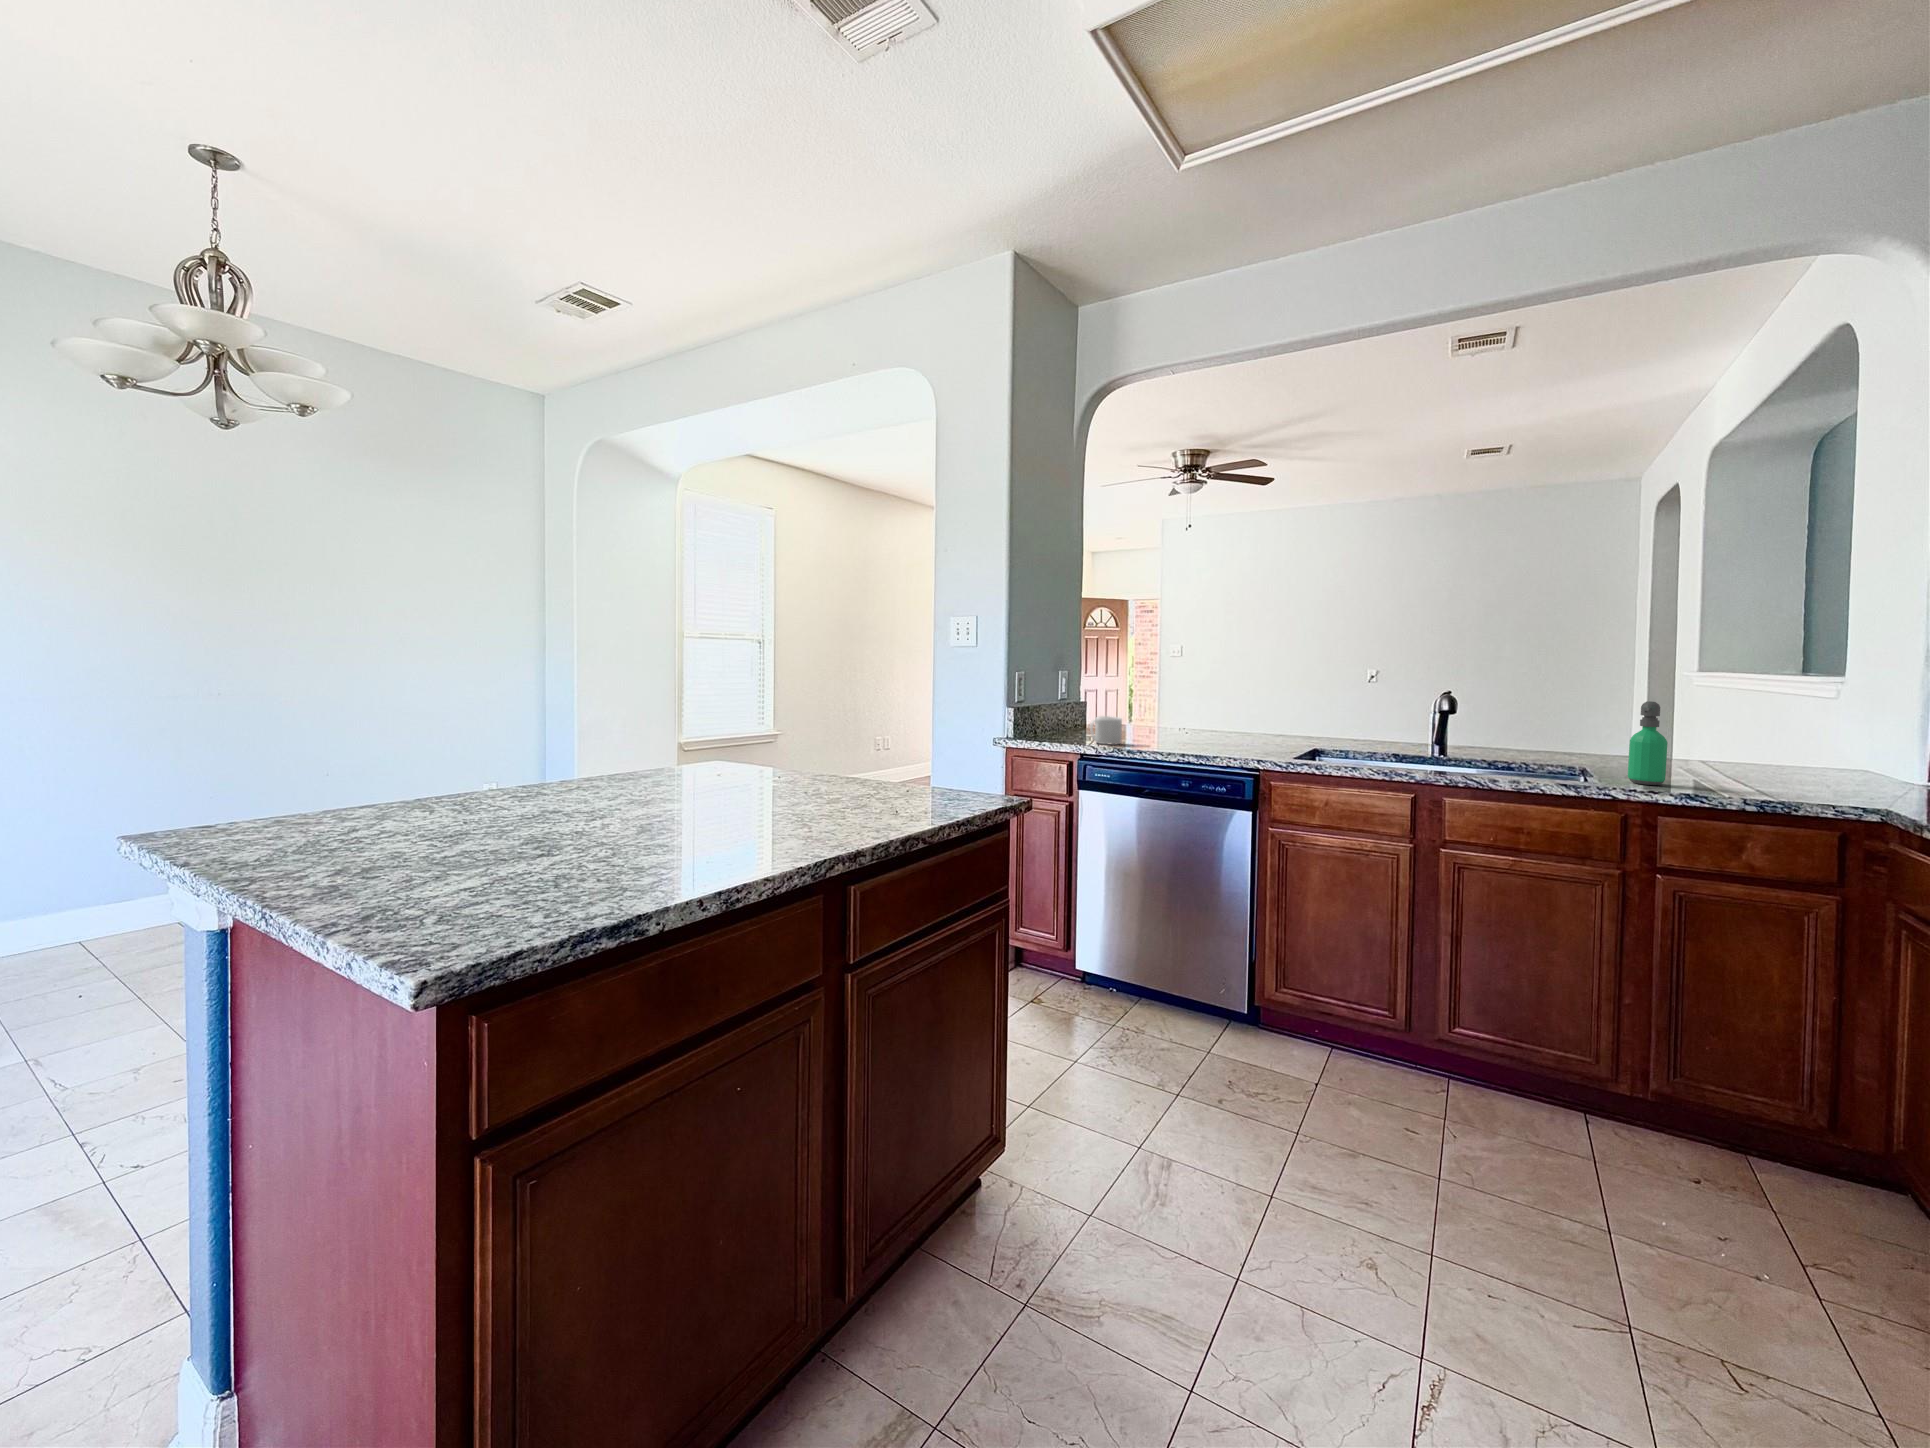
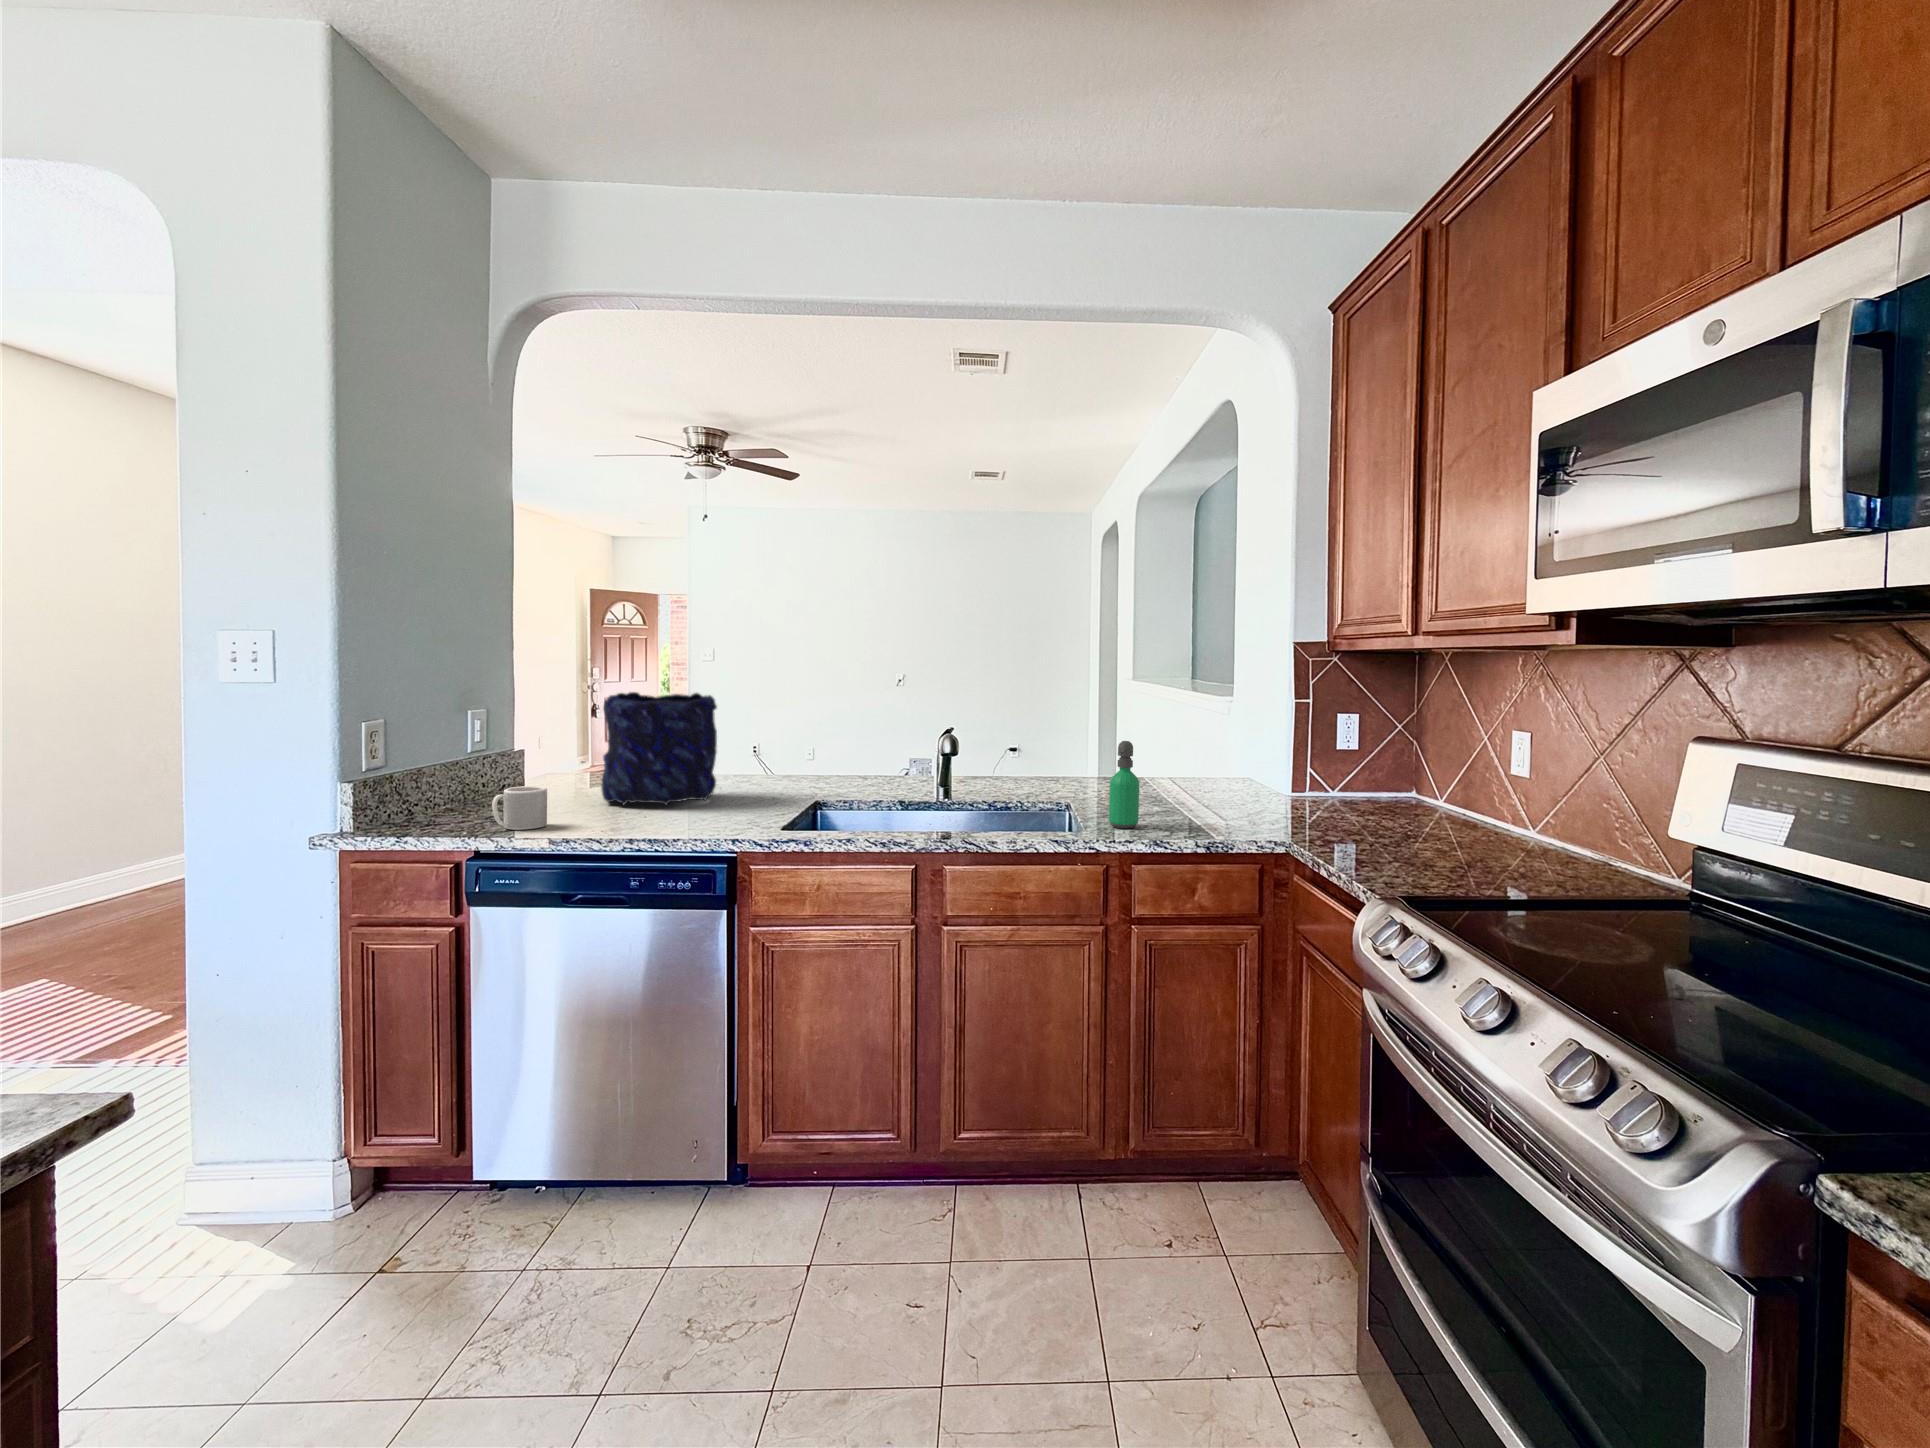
vase: none [1147,657,1233,740] -> present [601,692,717,806]

